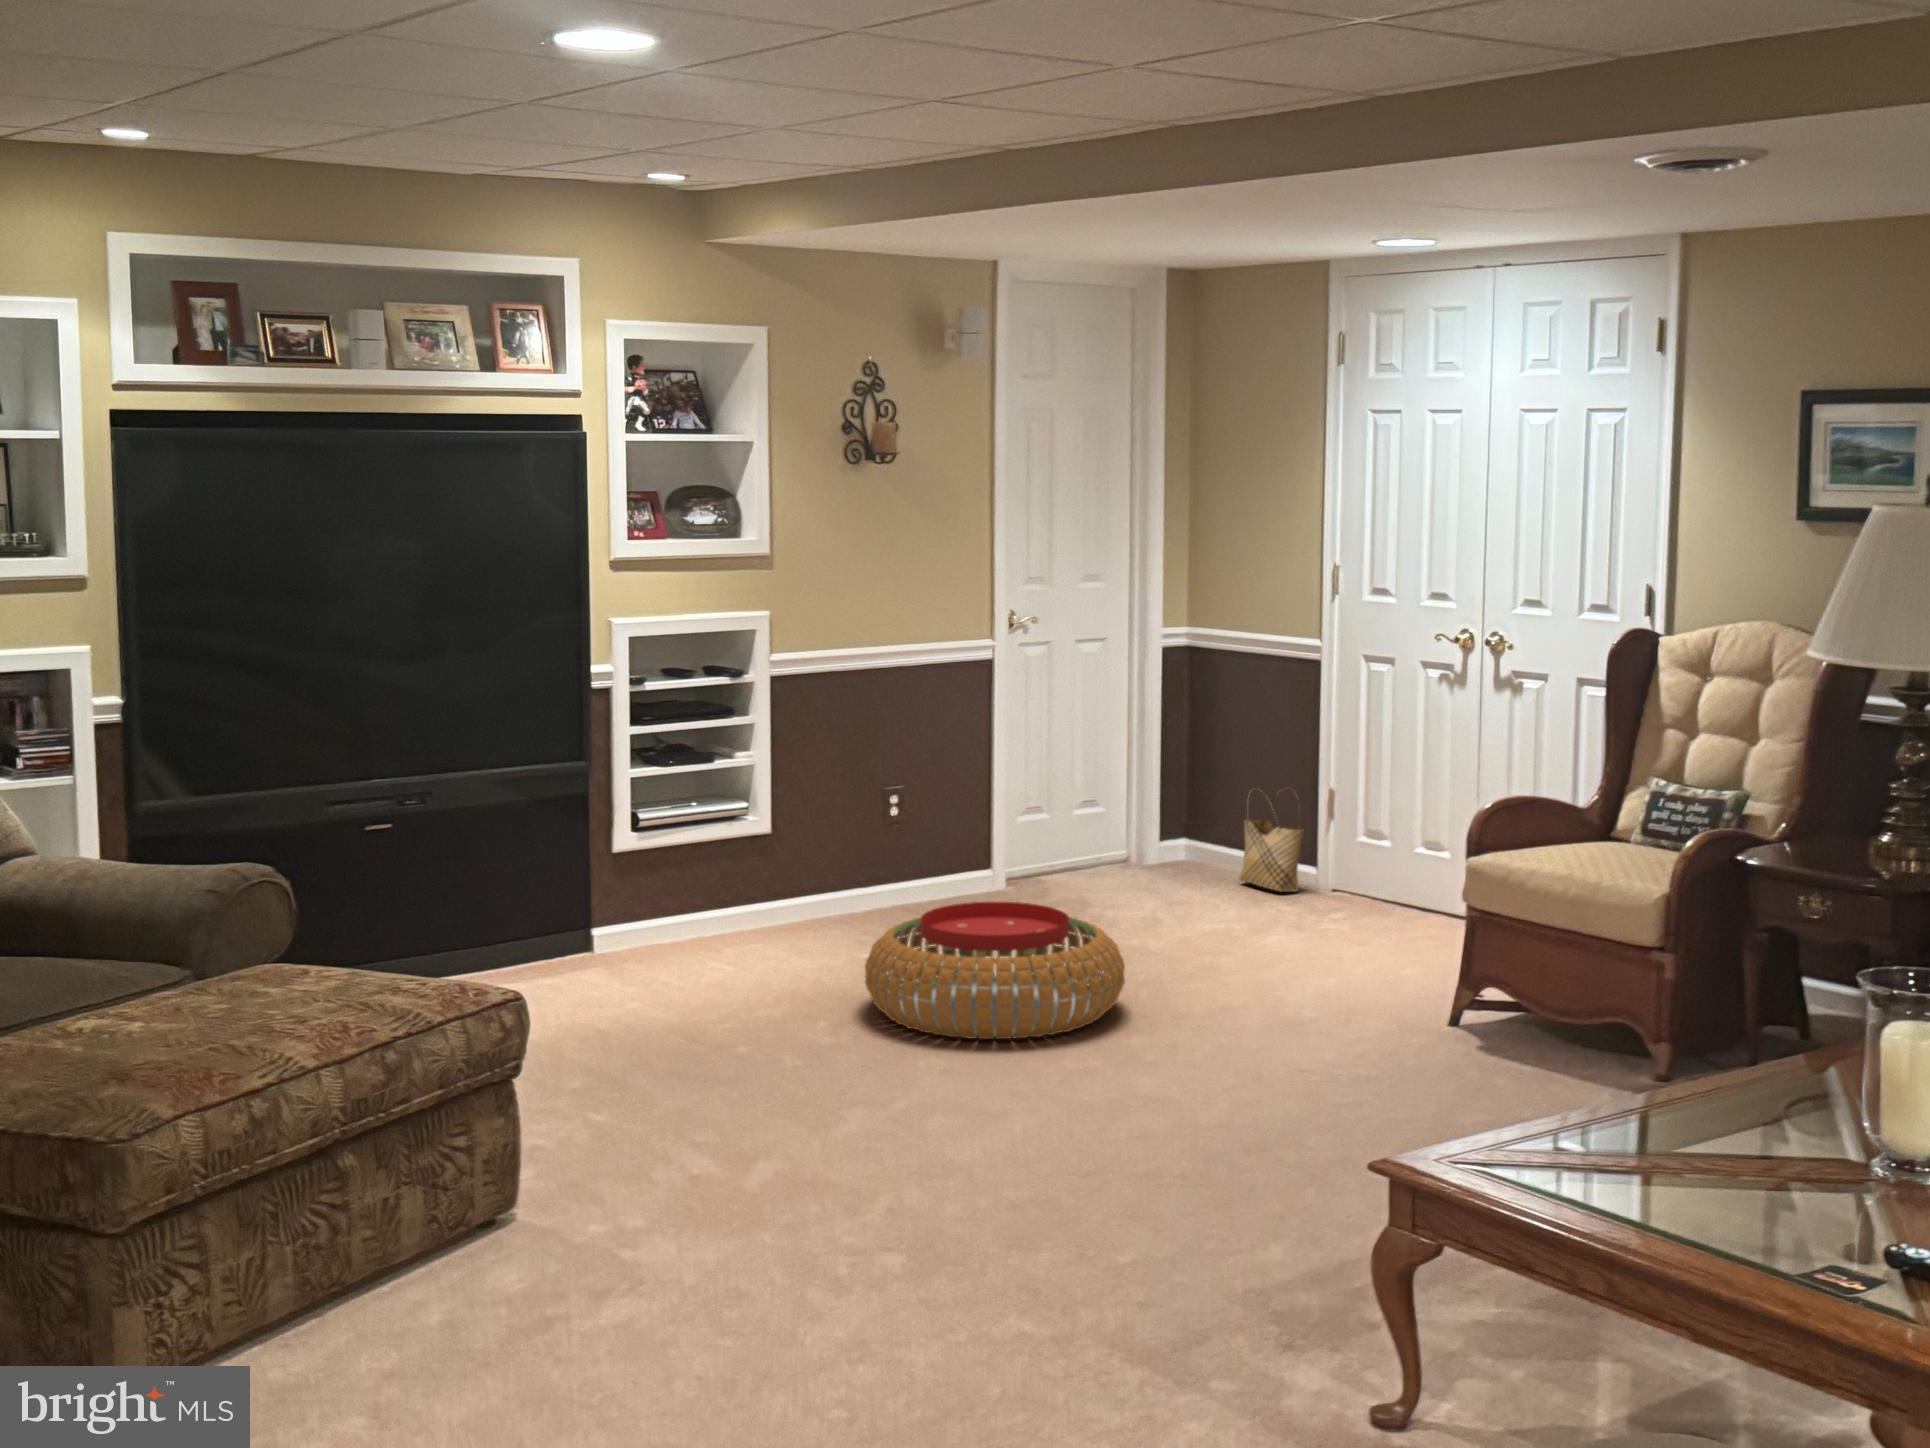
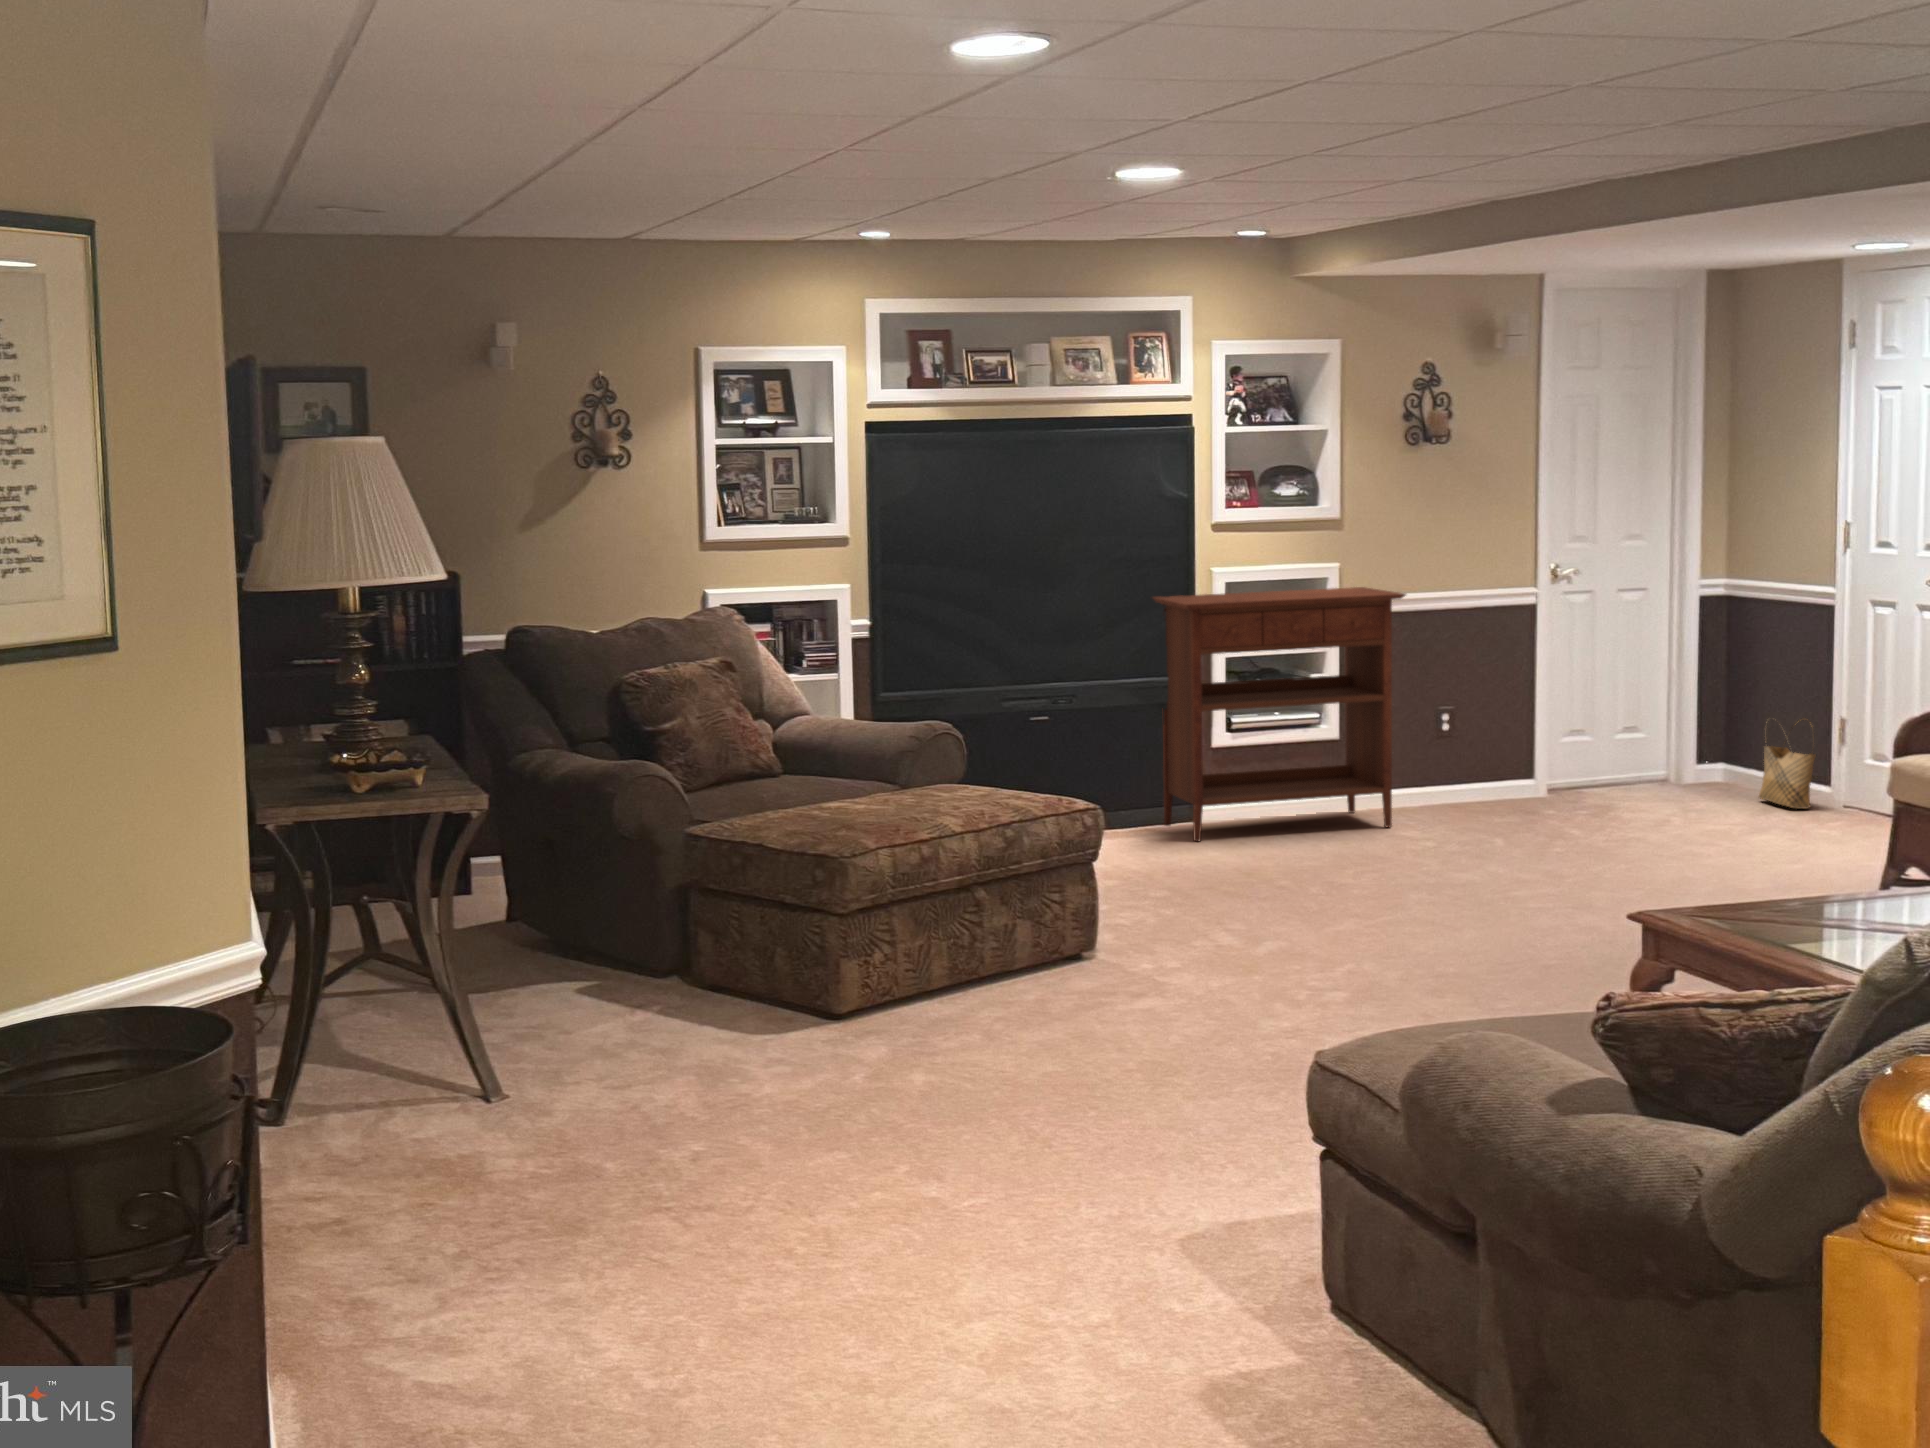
console table: none [530,641,863,986] -> present [1153,587,1406,842]
pouf: present [865,902,1125,1039] -> none [1386,790,1598,891]

